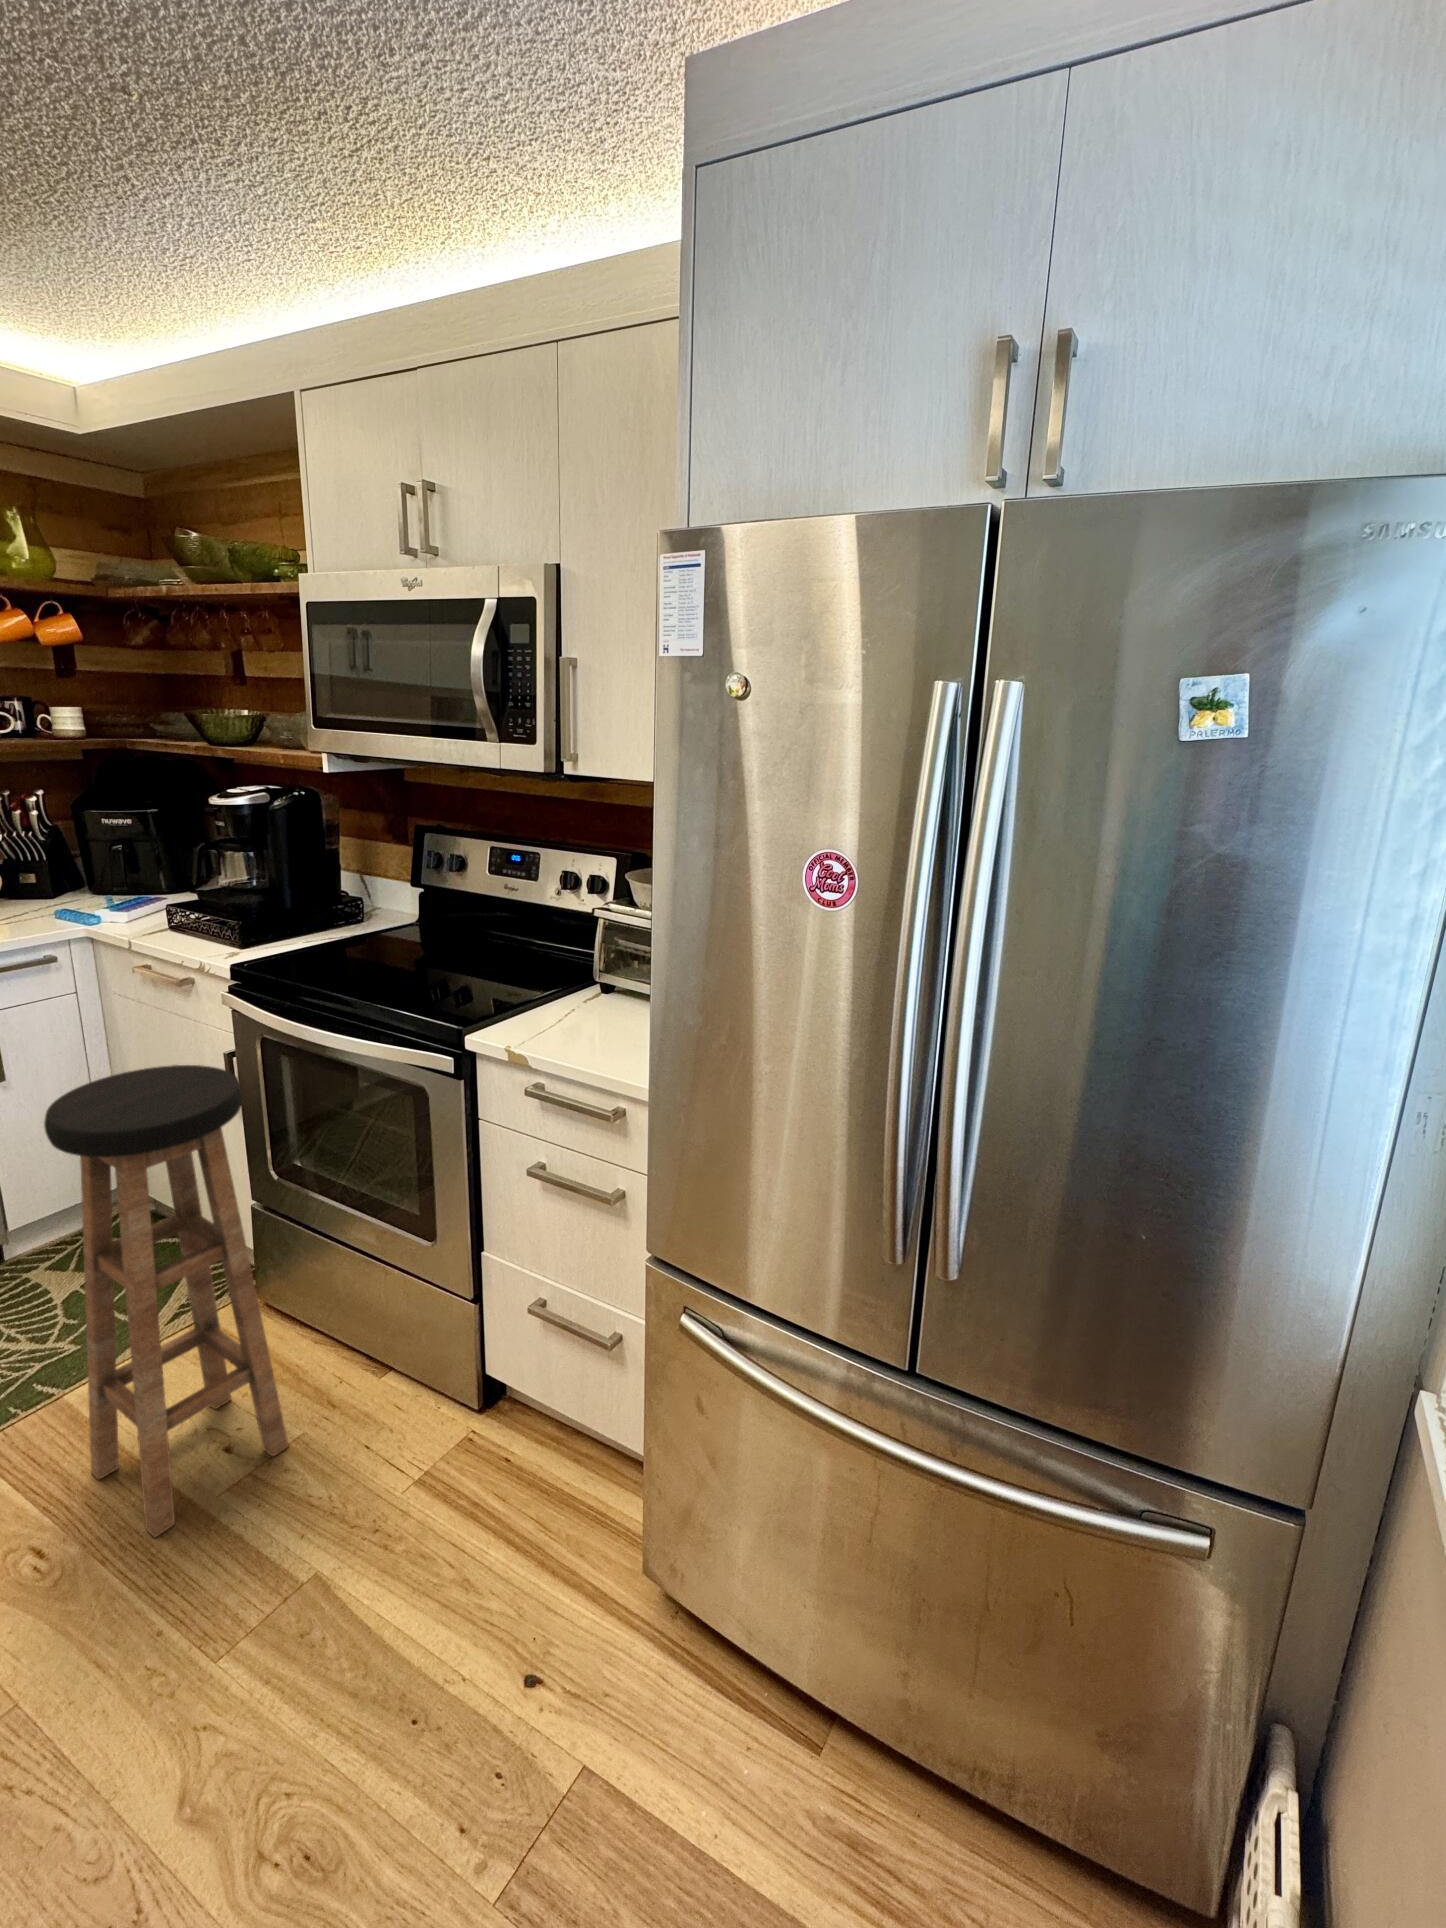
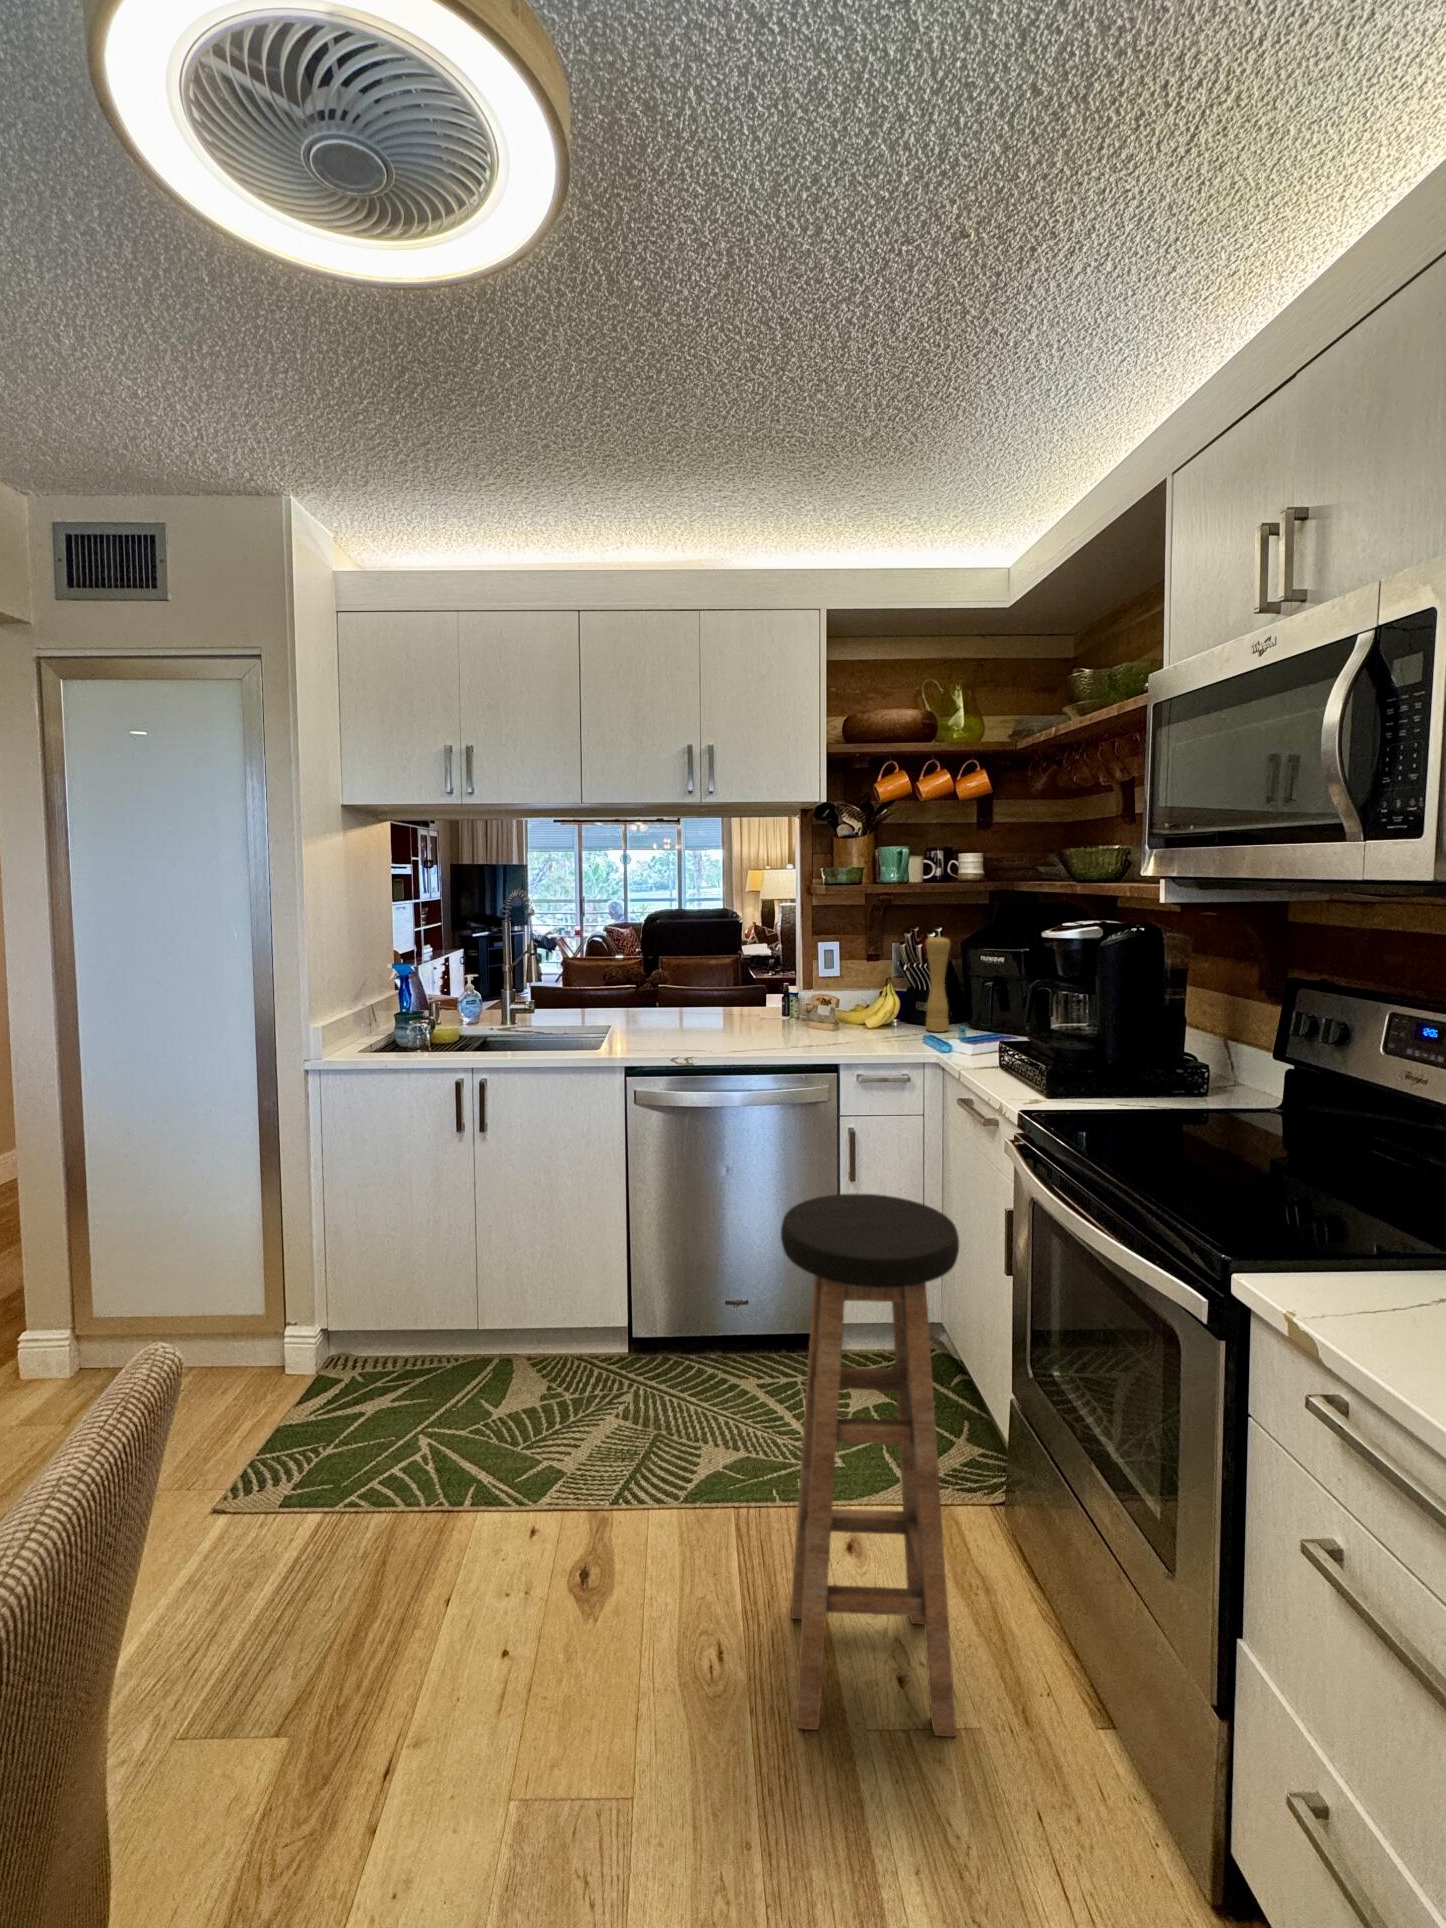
pepper mill: none [28,801,73,905] -> present [926,936,950,1032]

